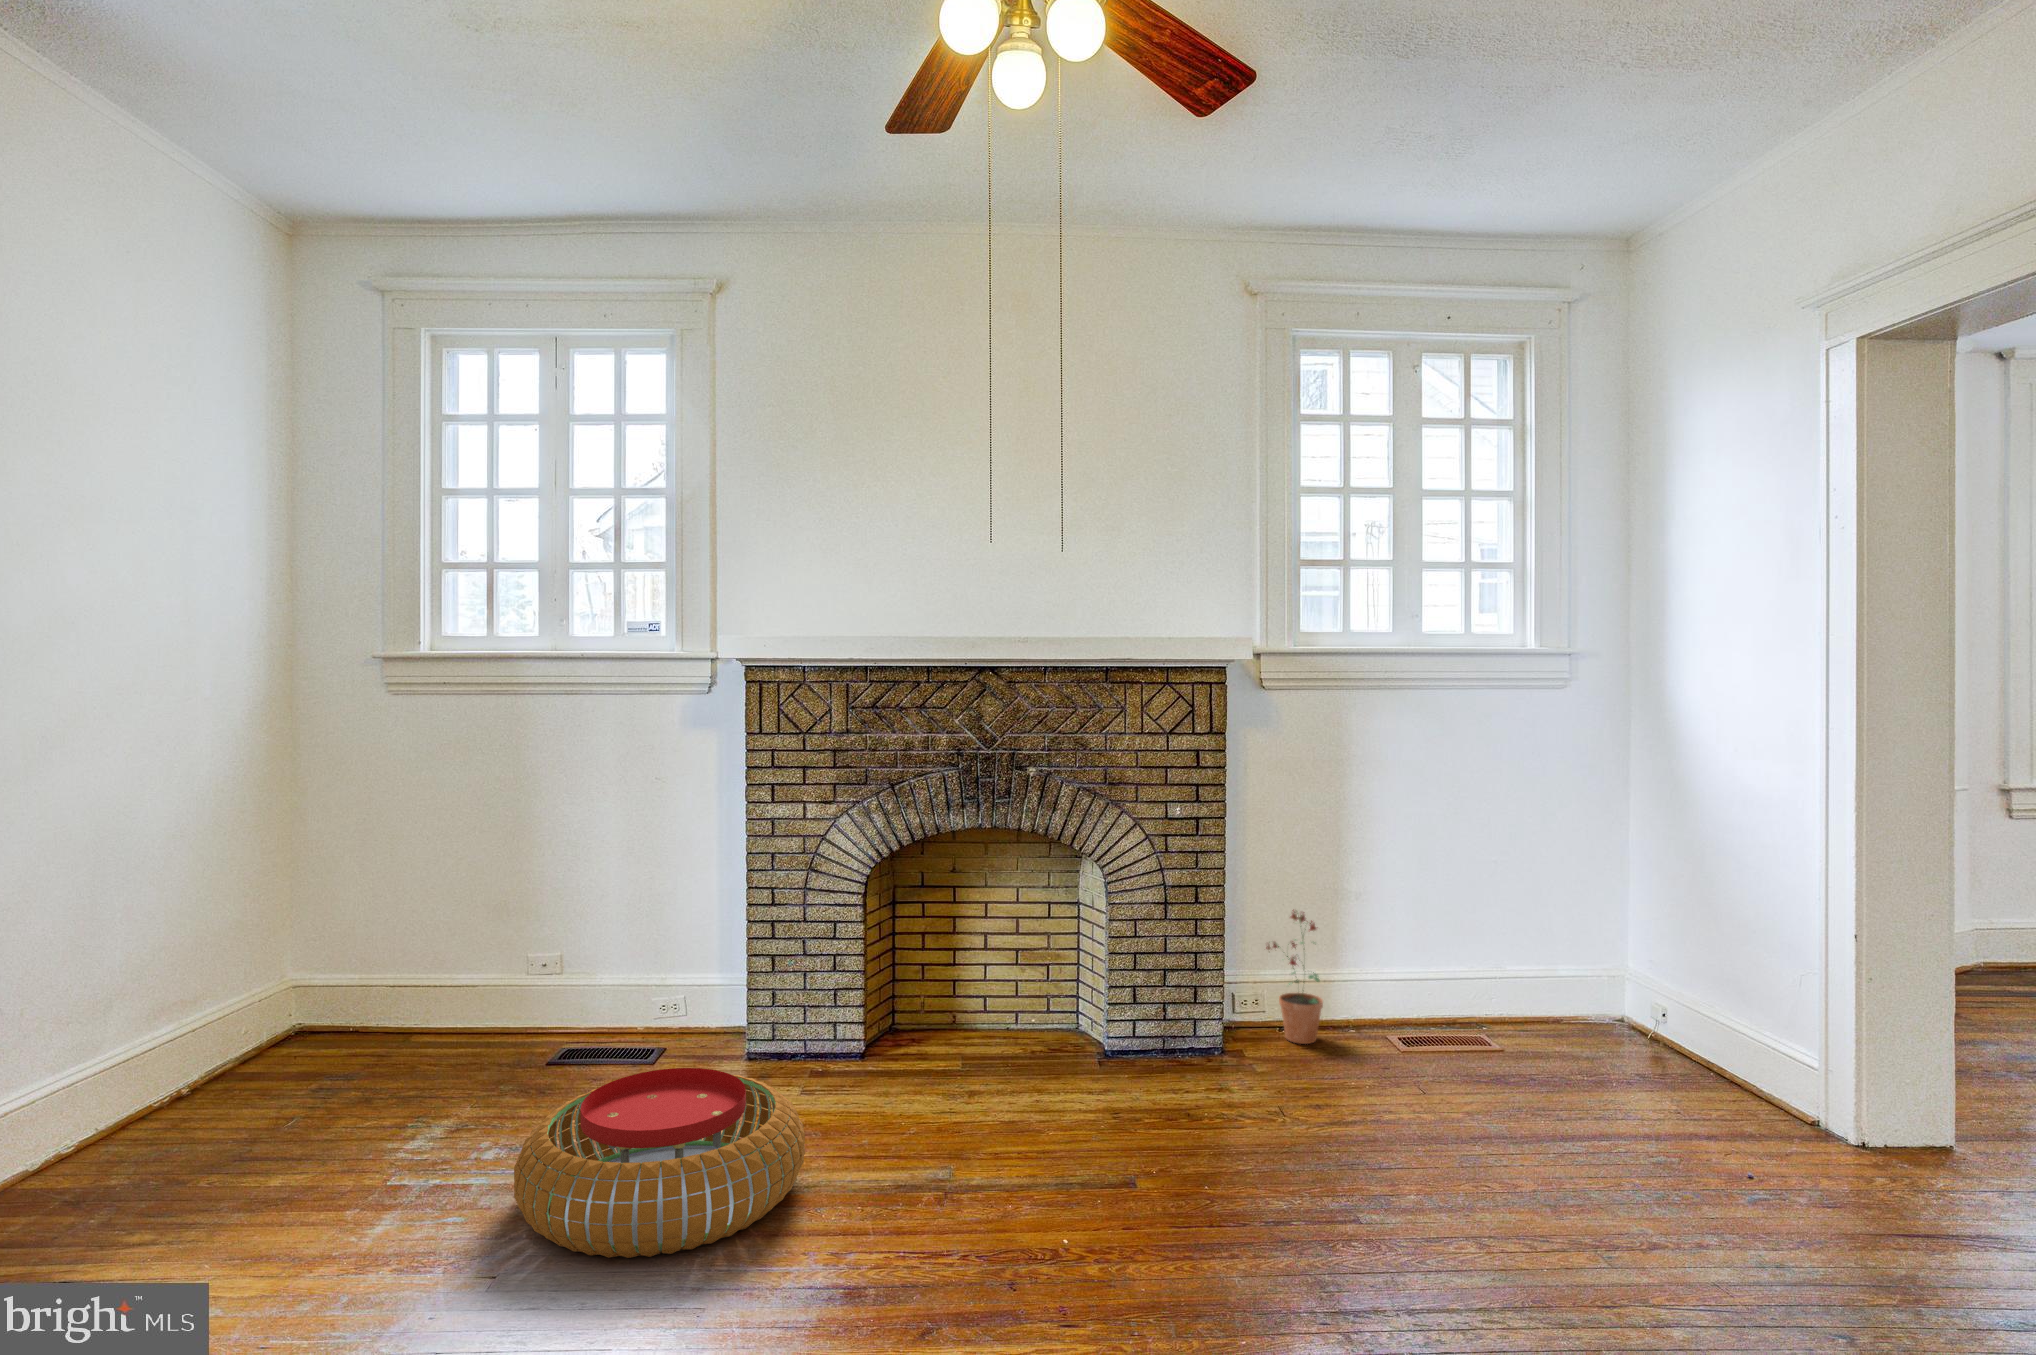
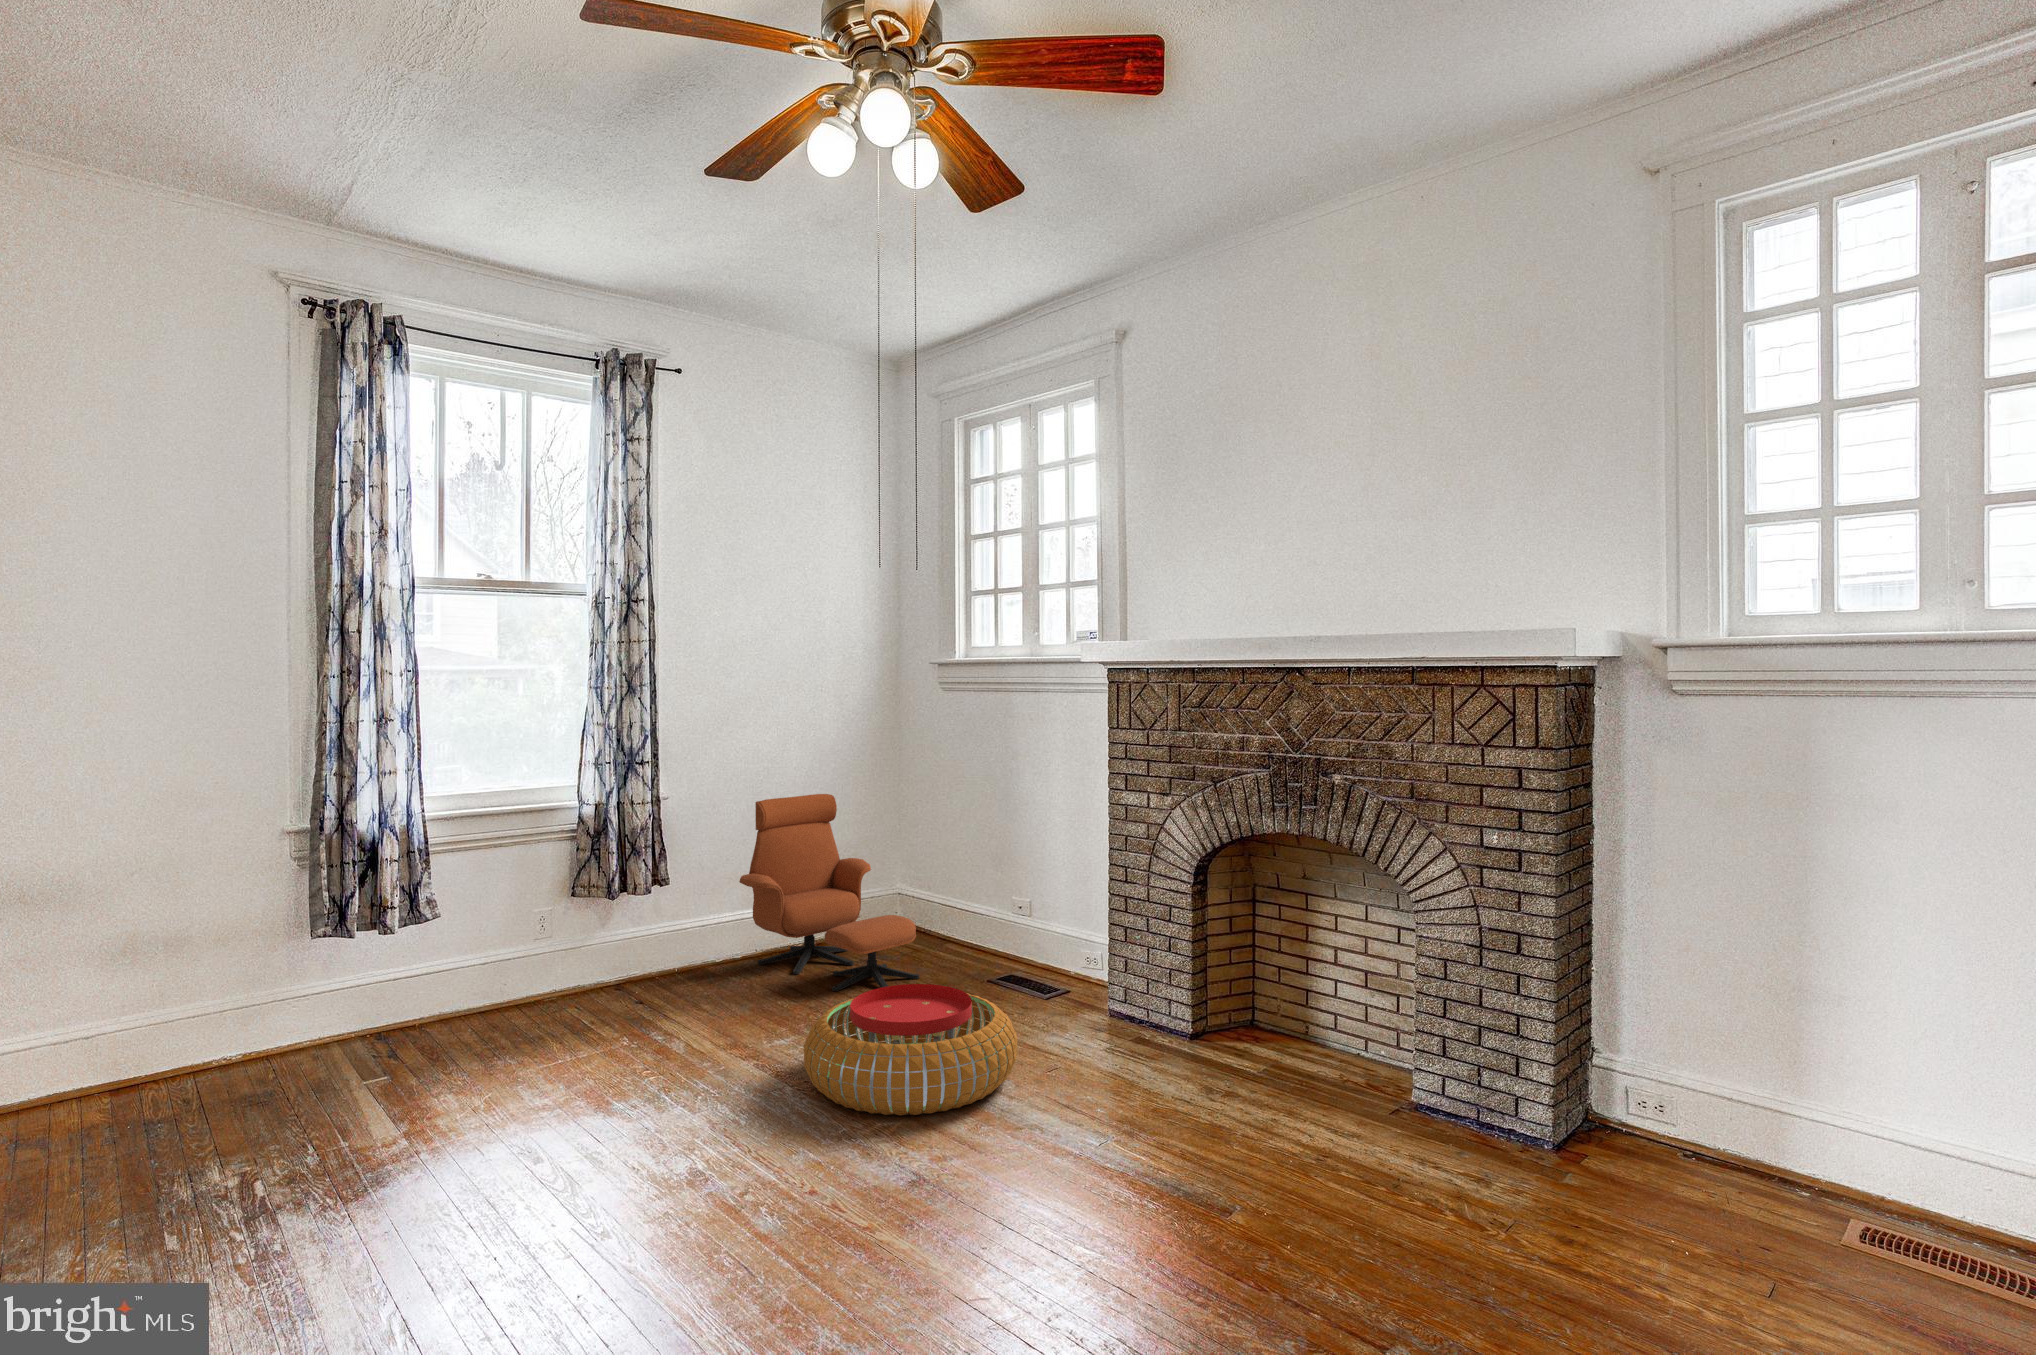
lounge chair: none [100,854,451,1146] -> present [739,794,919,991]
potted plant: present [1266,910,1323,1044] -> none [1657,994,1730,1179]

